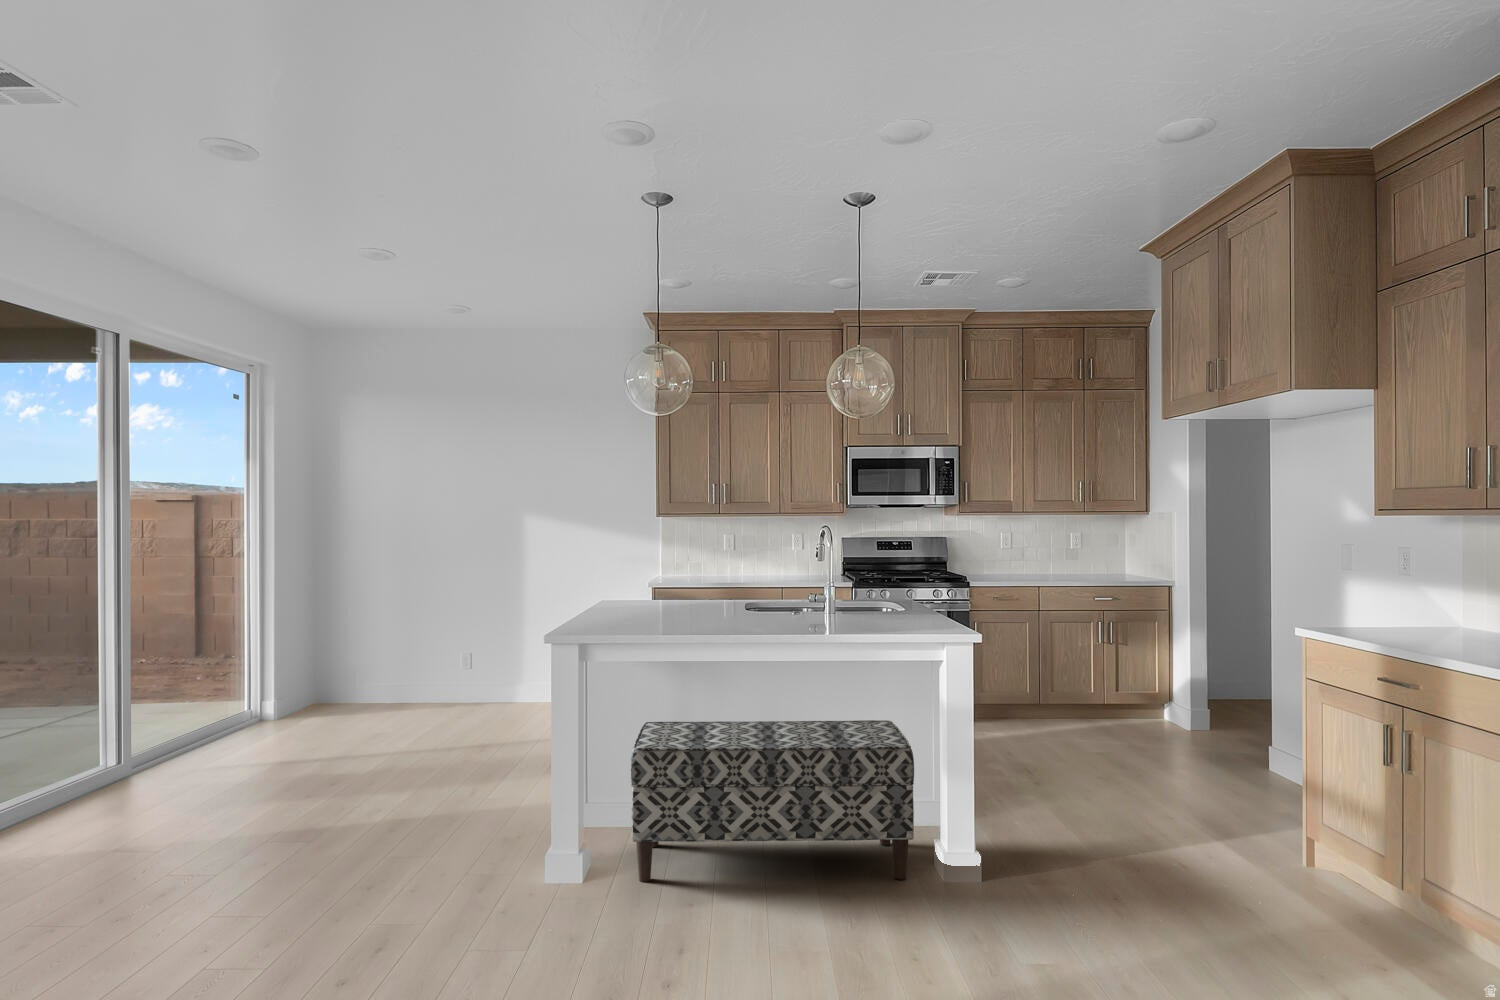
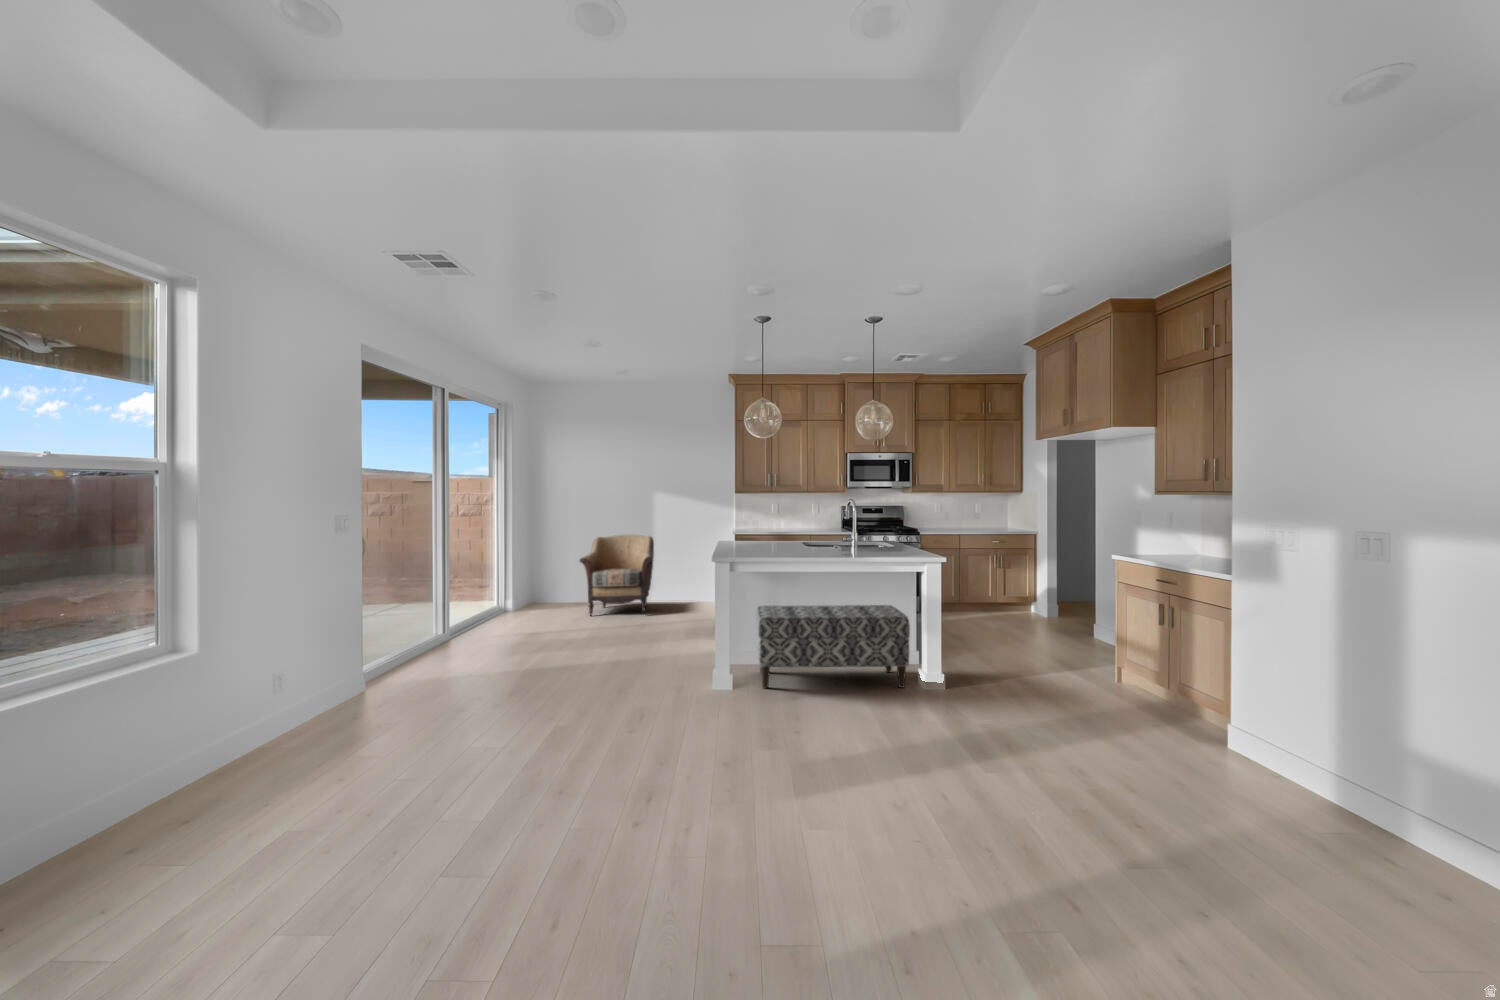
armchair: none [380,587,516,730] -> present [580,535,654,615]

